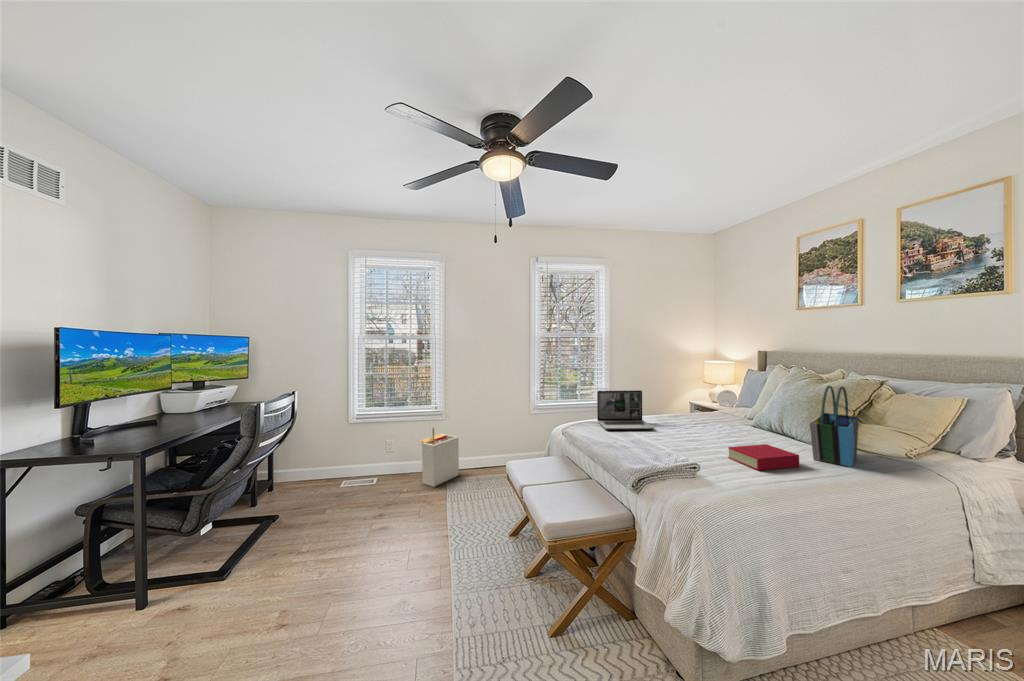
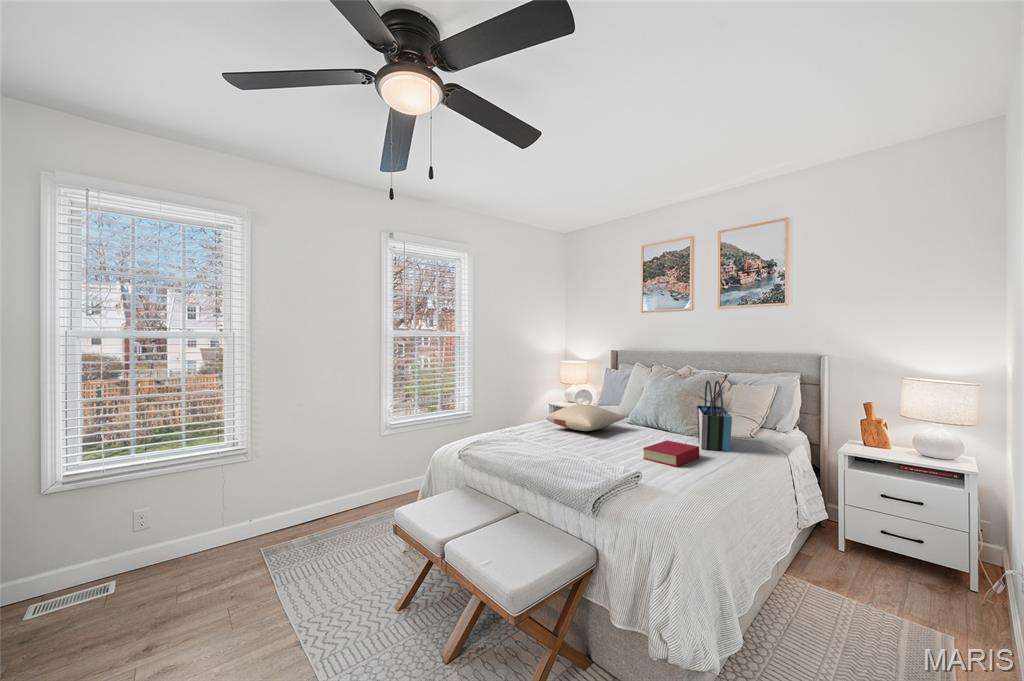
laptop: present [597,390,654,430] -> none [490,397,555,446]
pillow: none [655,401,740,426] -> present [546,404,625,431]
storage bin: present [417,428,459,487] -> none [204,478,277,572]

